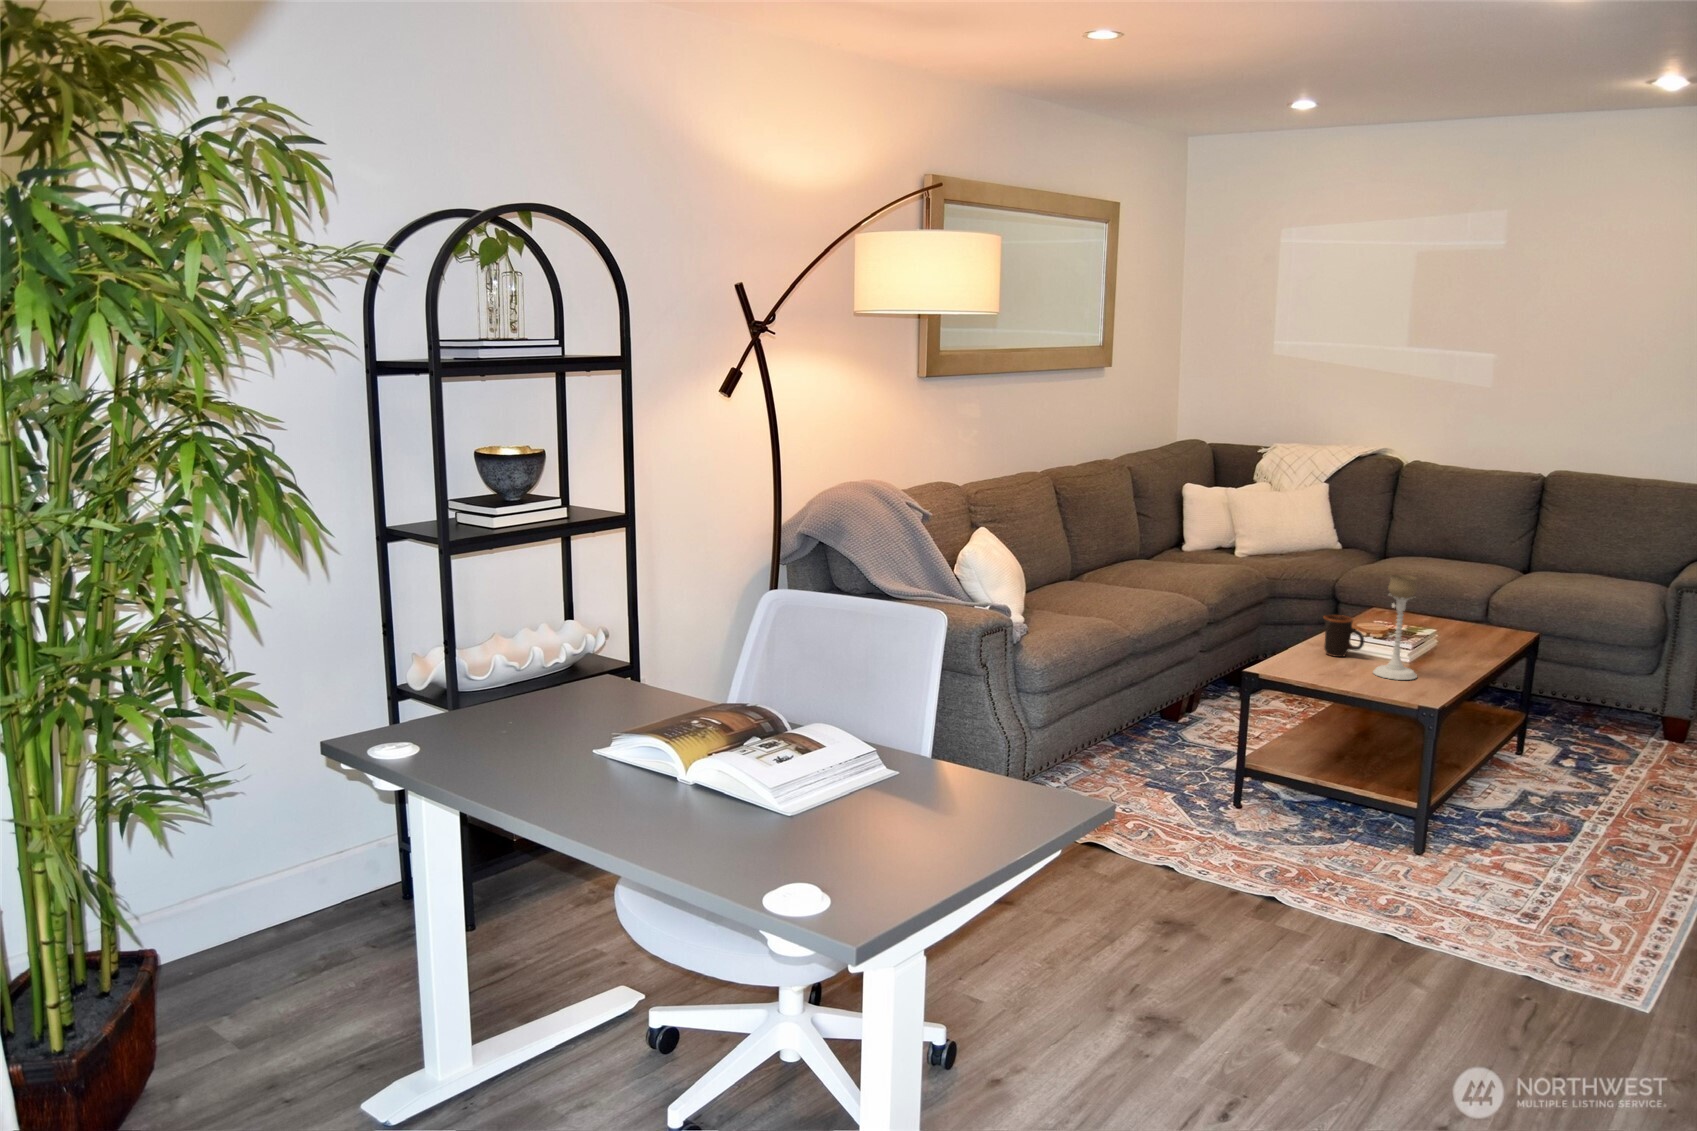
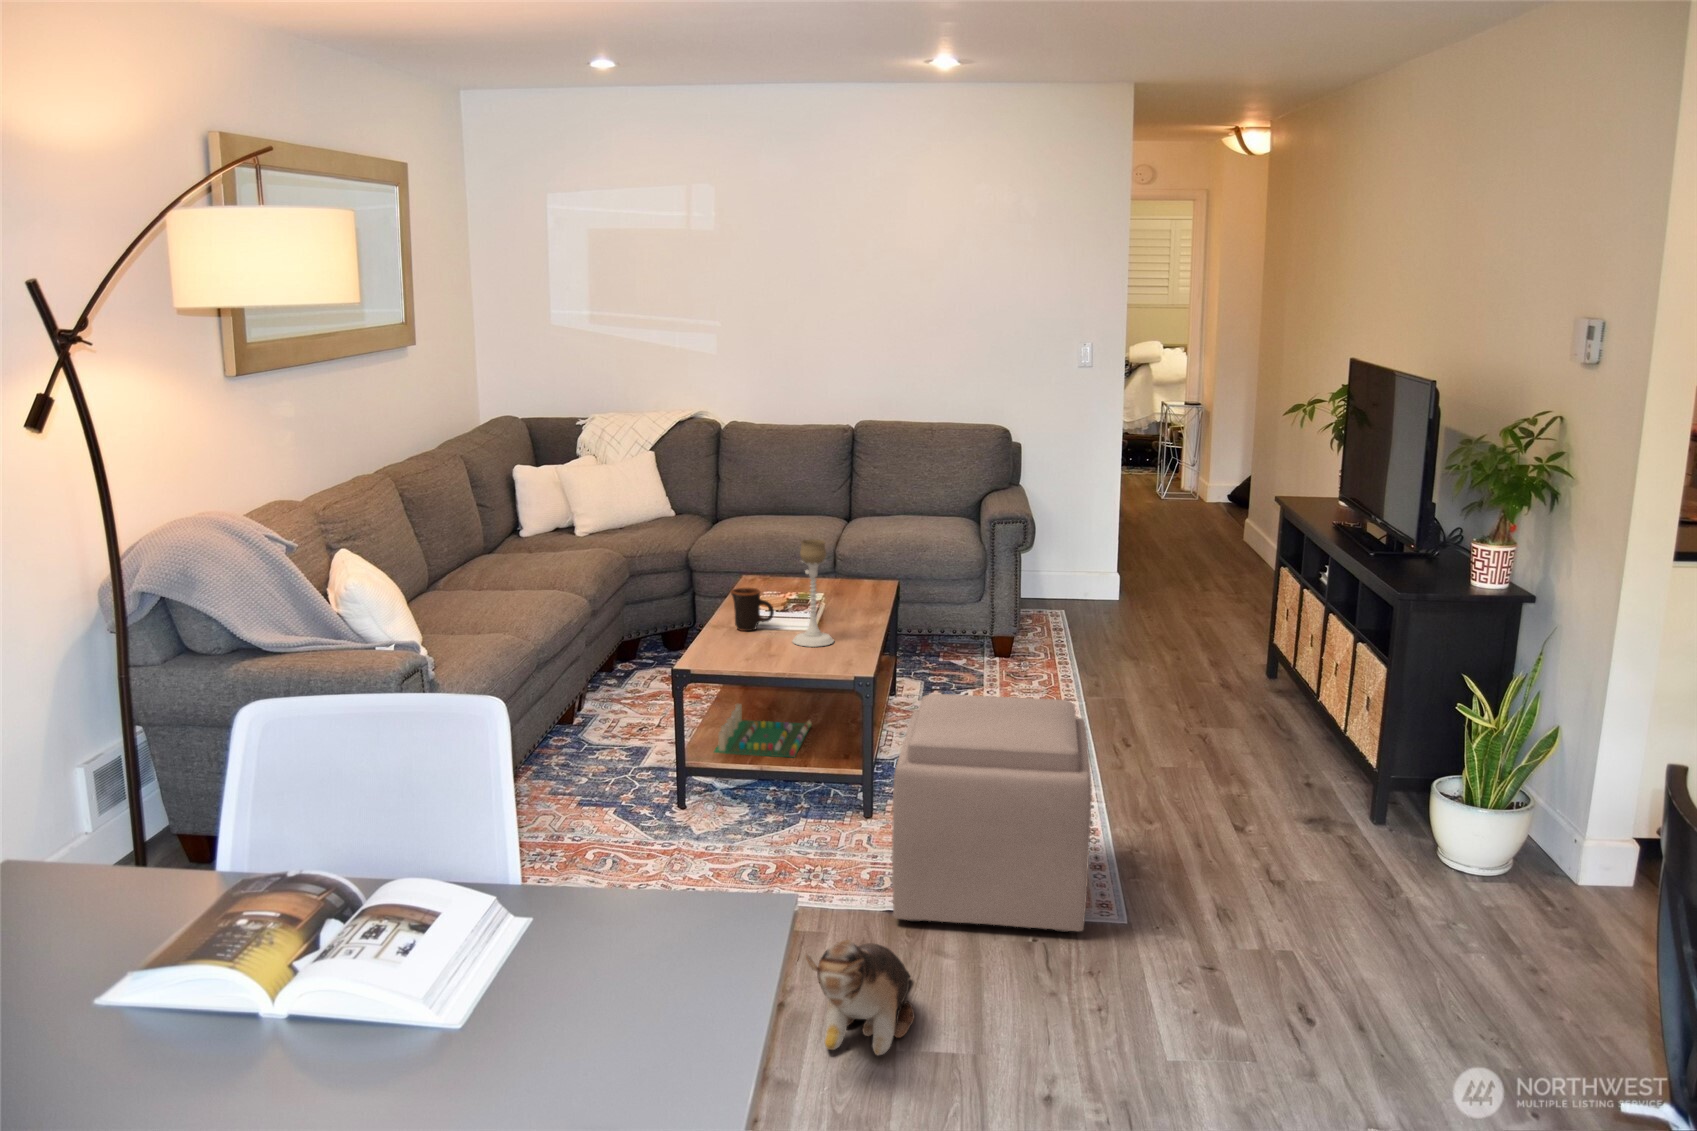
board game: none [1275,724,1391,781] -> present [714,704,812,757]
ottoman: none [1383,737,1652,1005] -> present [892,694,1092,932]
plush toy: none [1226,925,1368,1043] -> present [806,940,914,1055]

